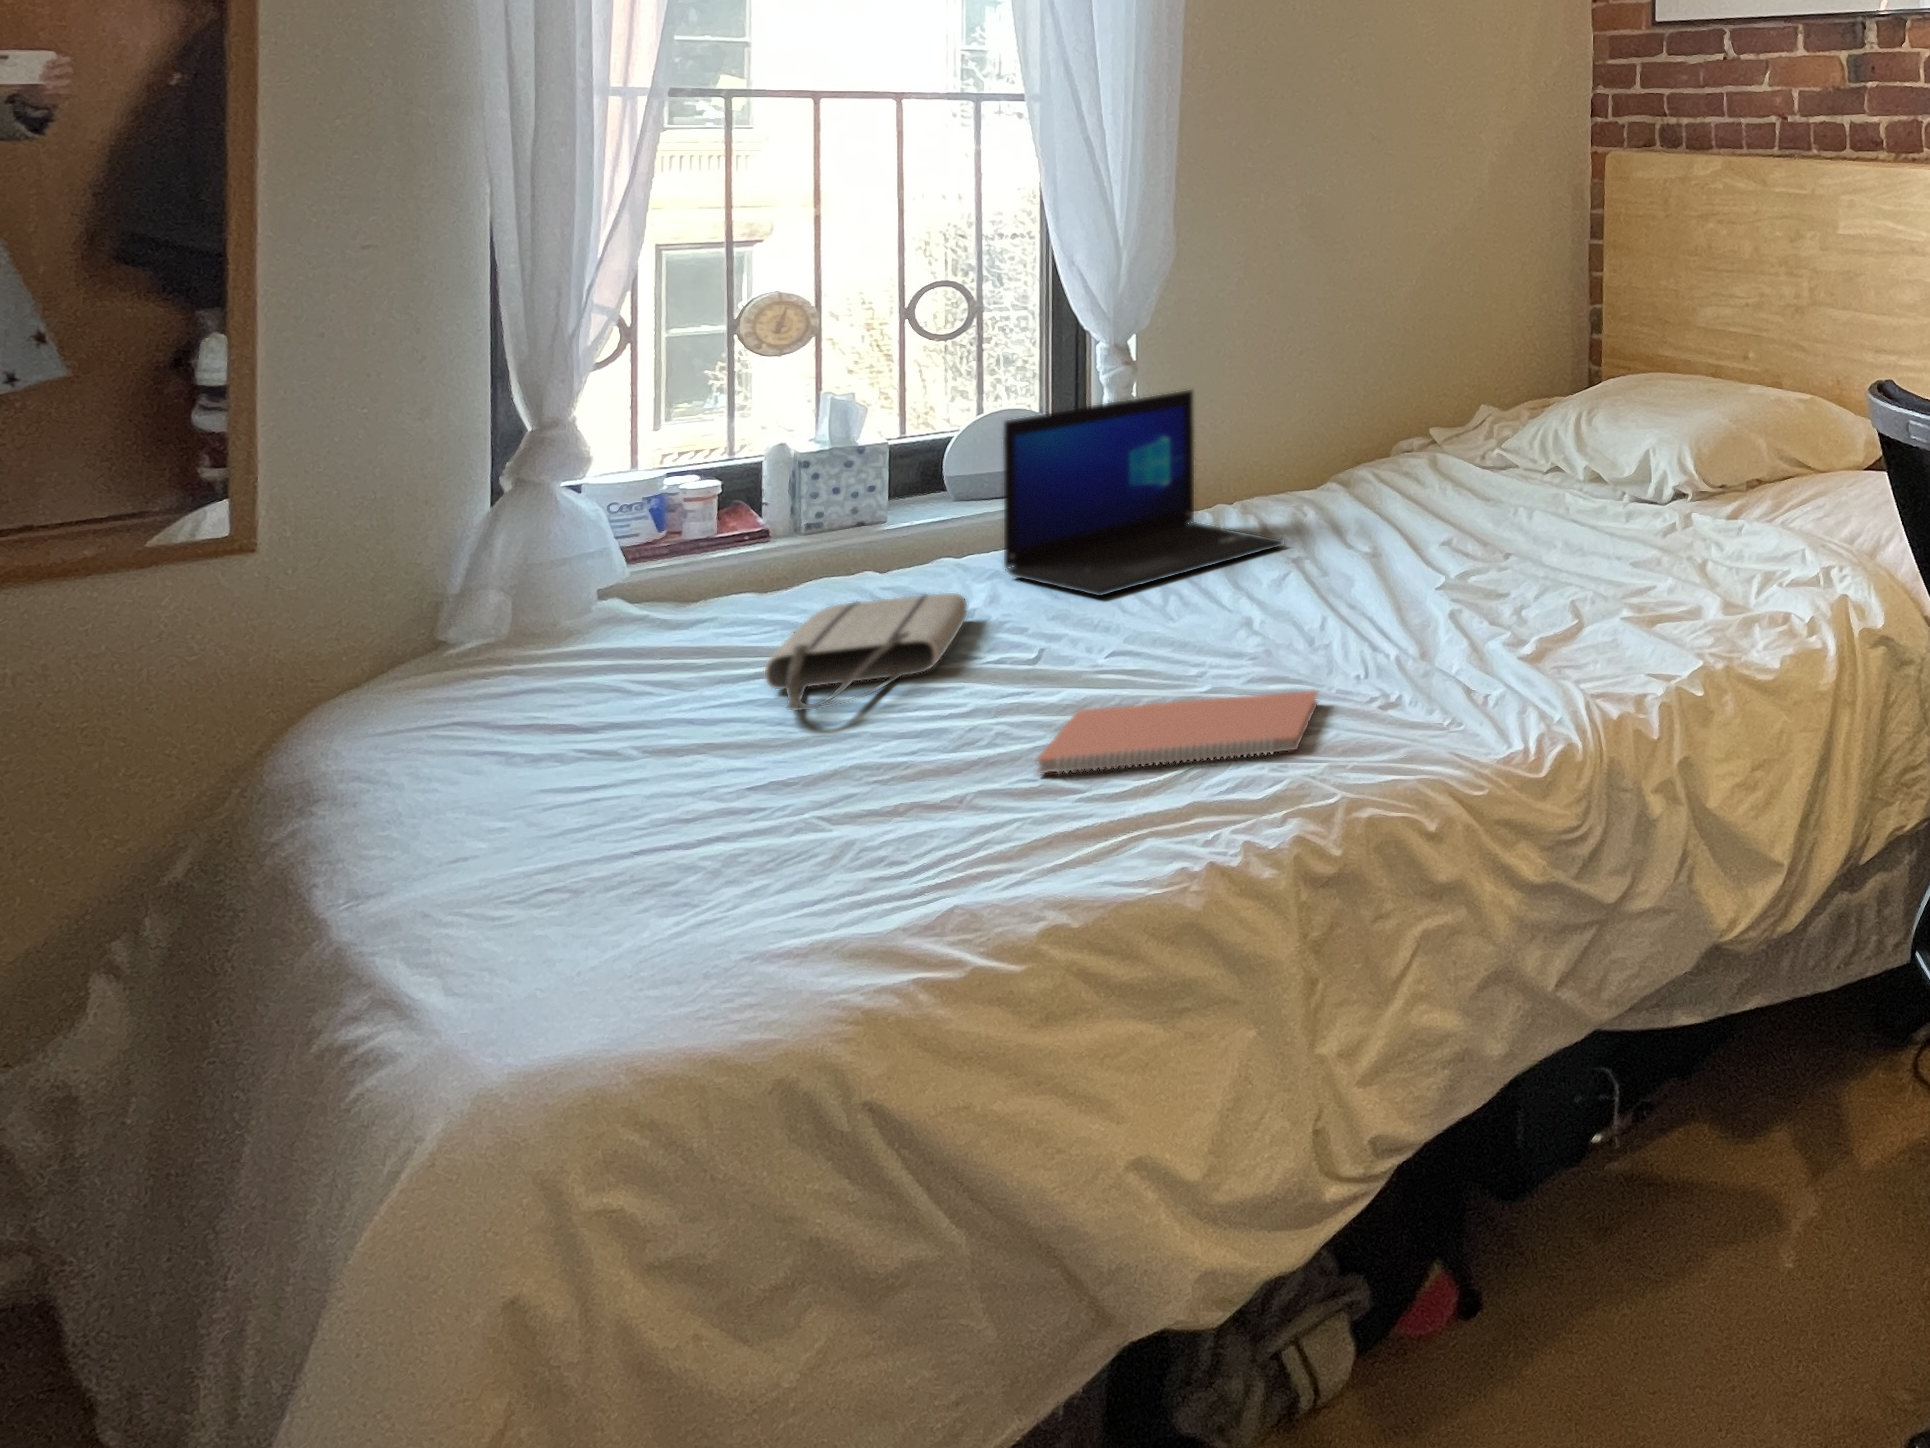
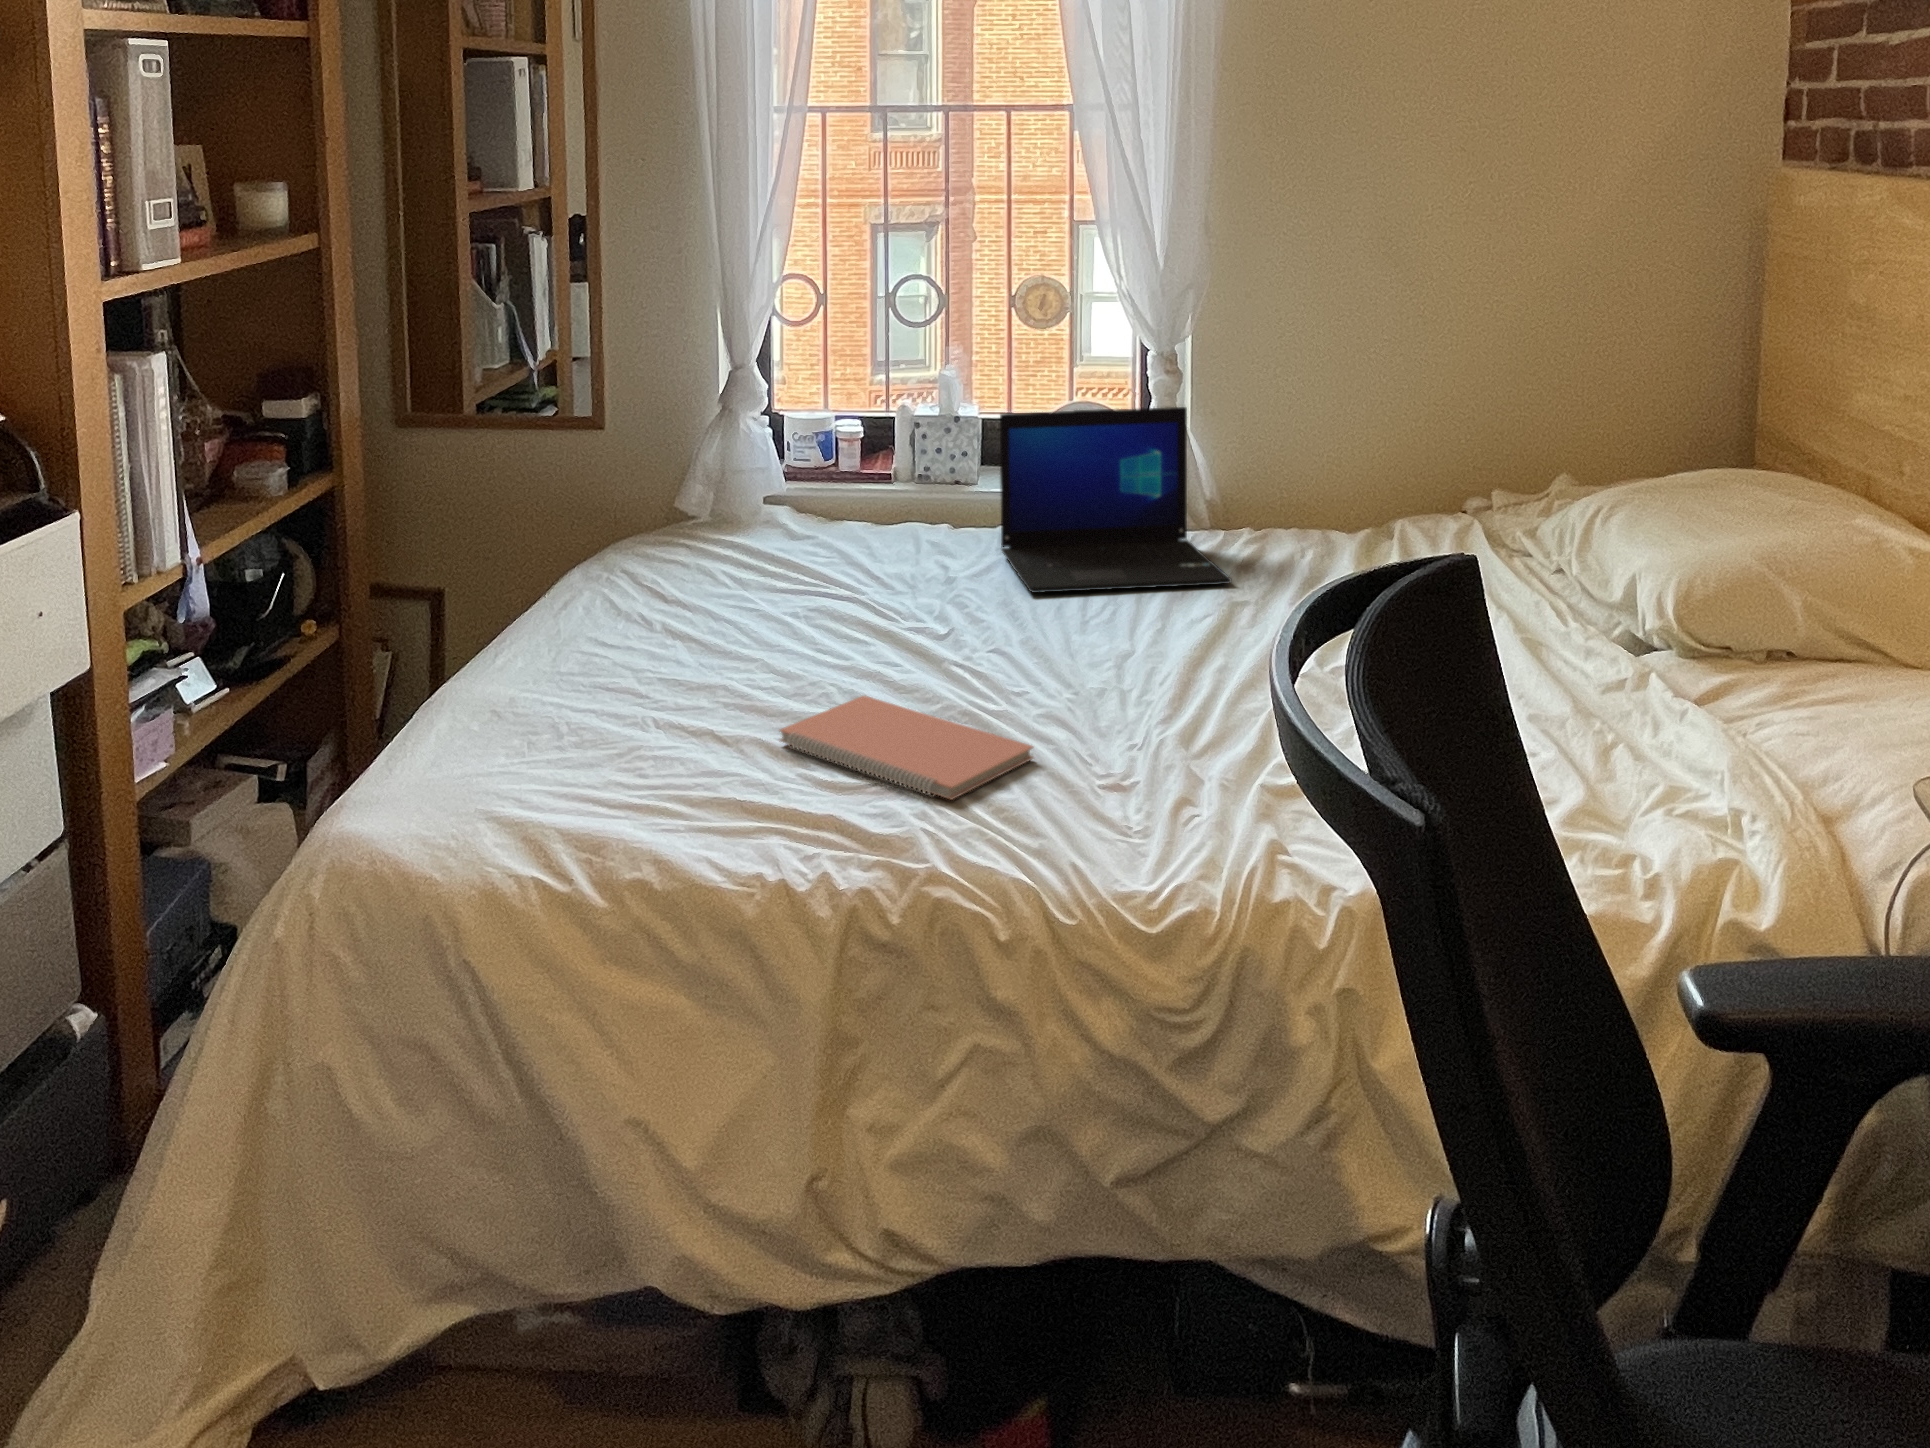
tote bag: present [765,593,967,710] -> none [727,549,929,633]

